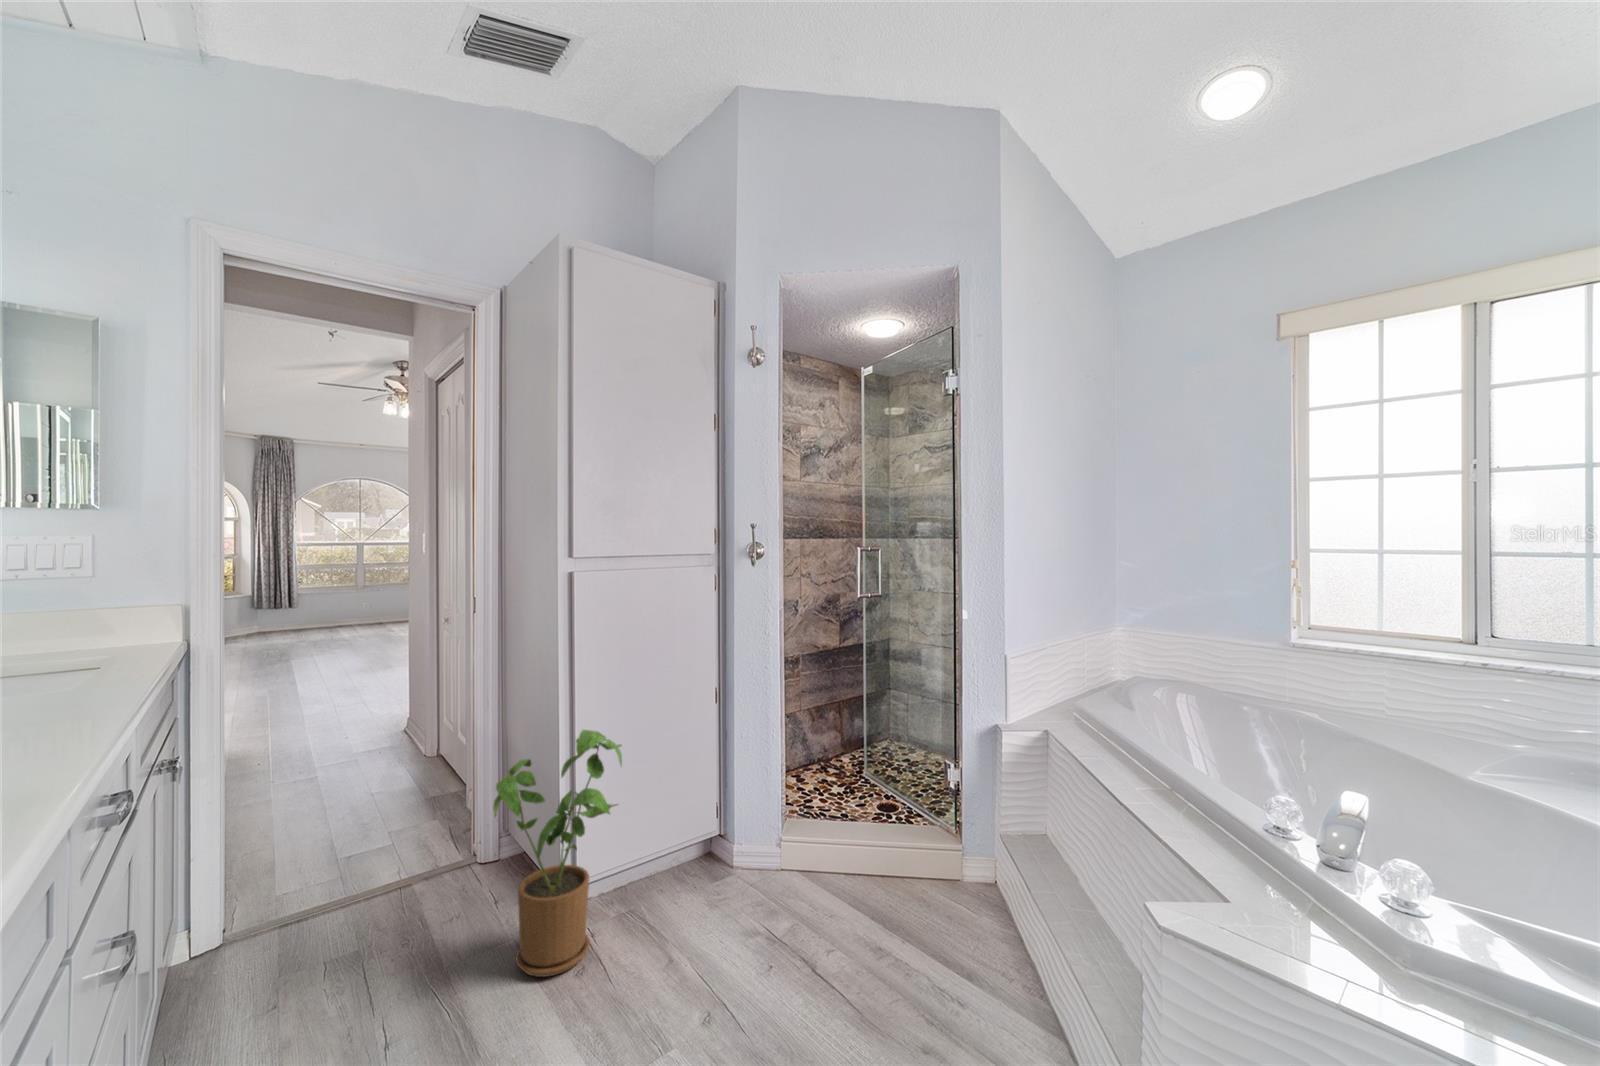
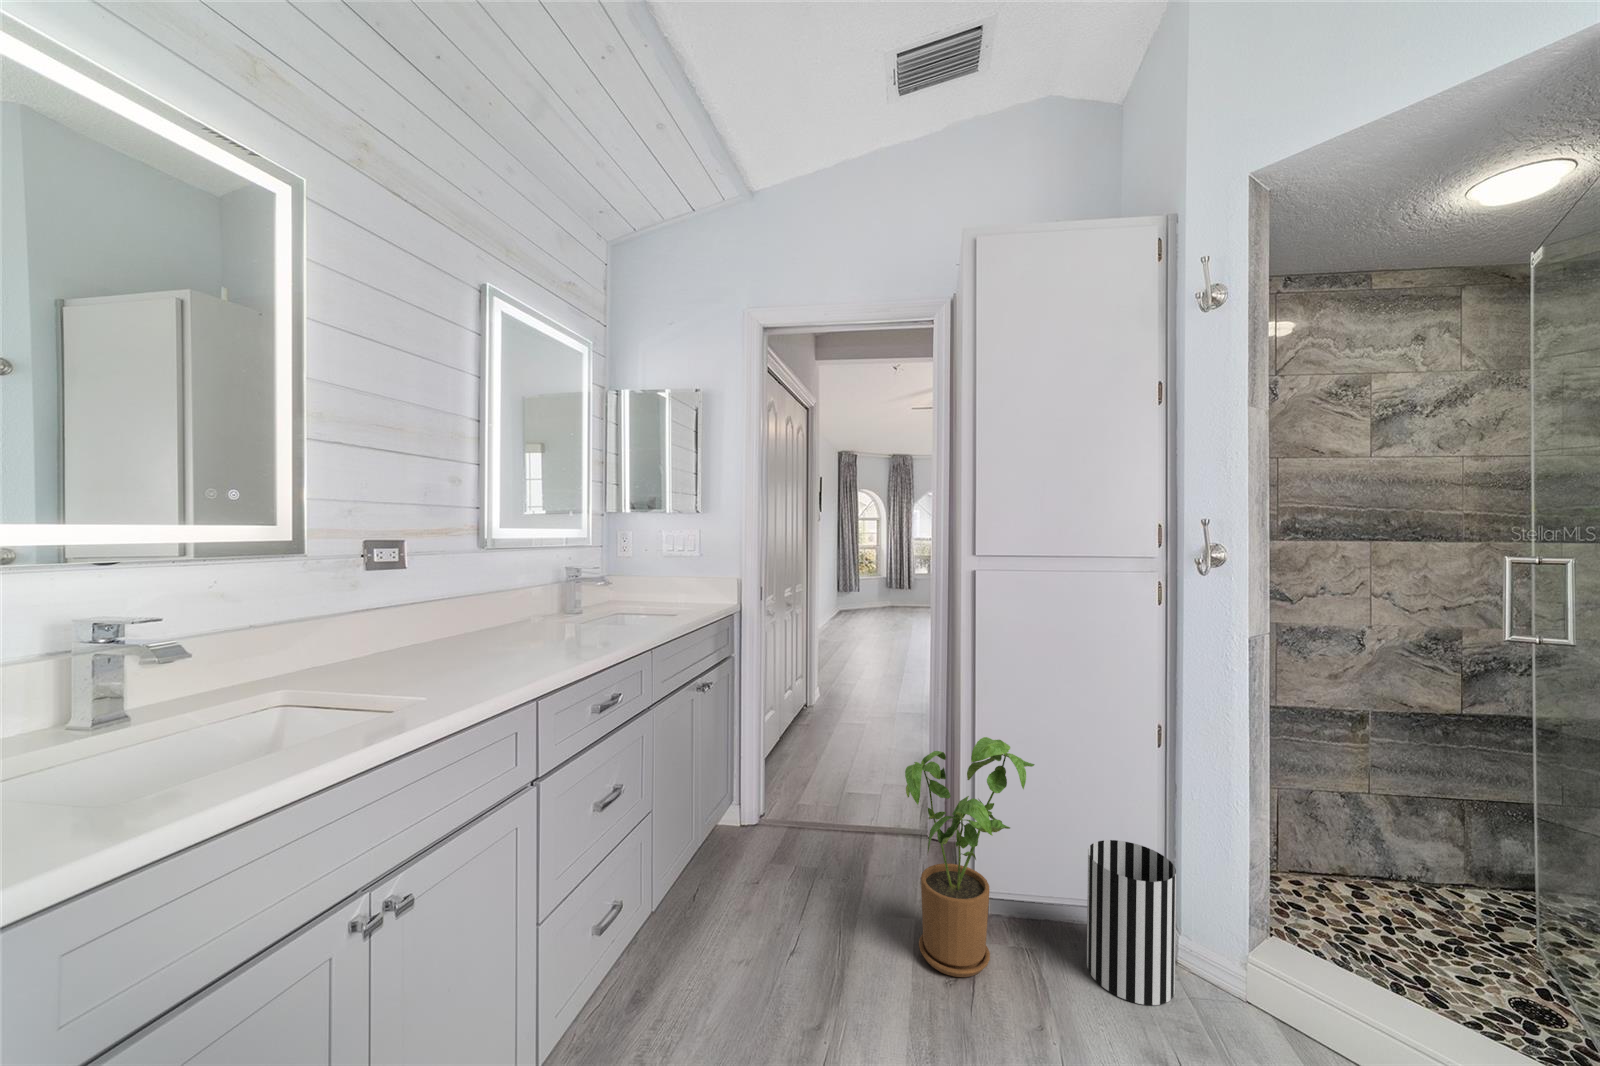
wastebasket: none [663,788,728,914] -> present [1087,840,1176,1005]

